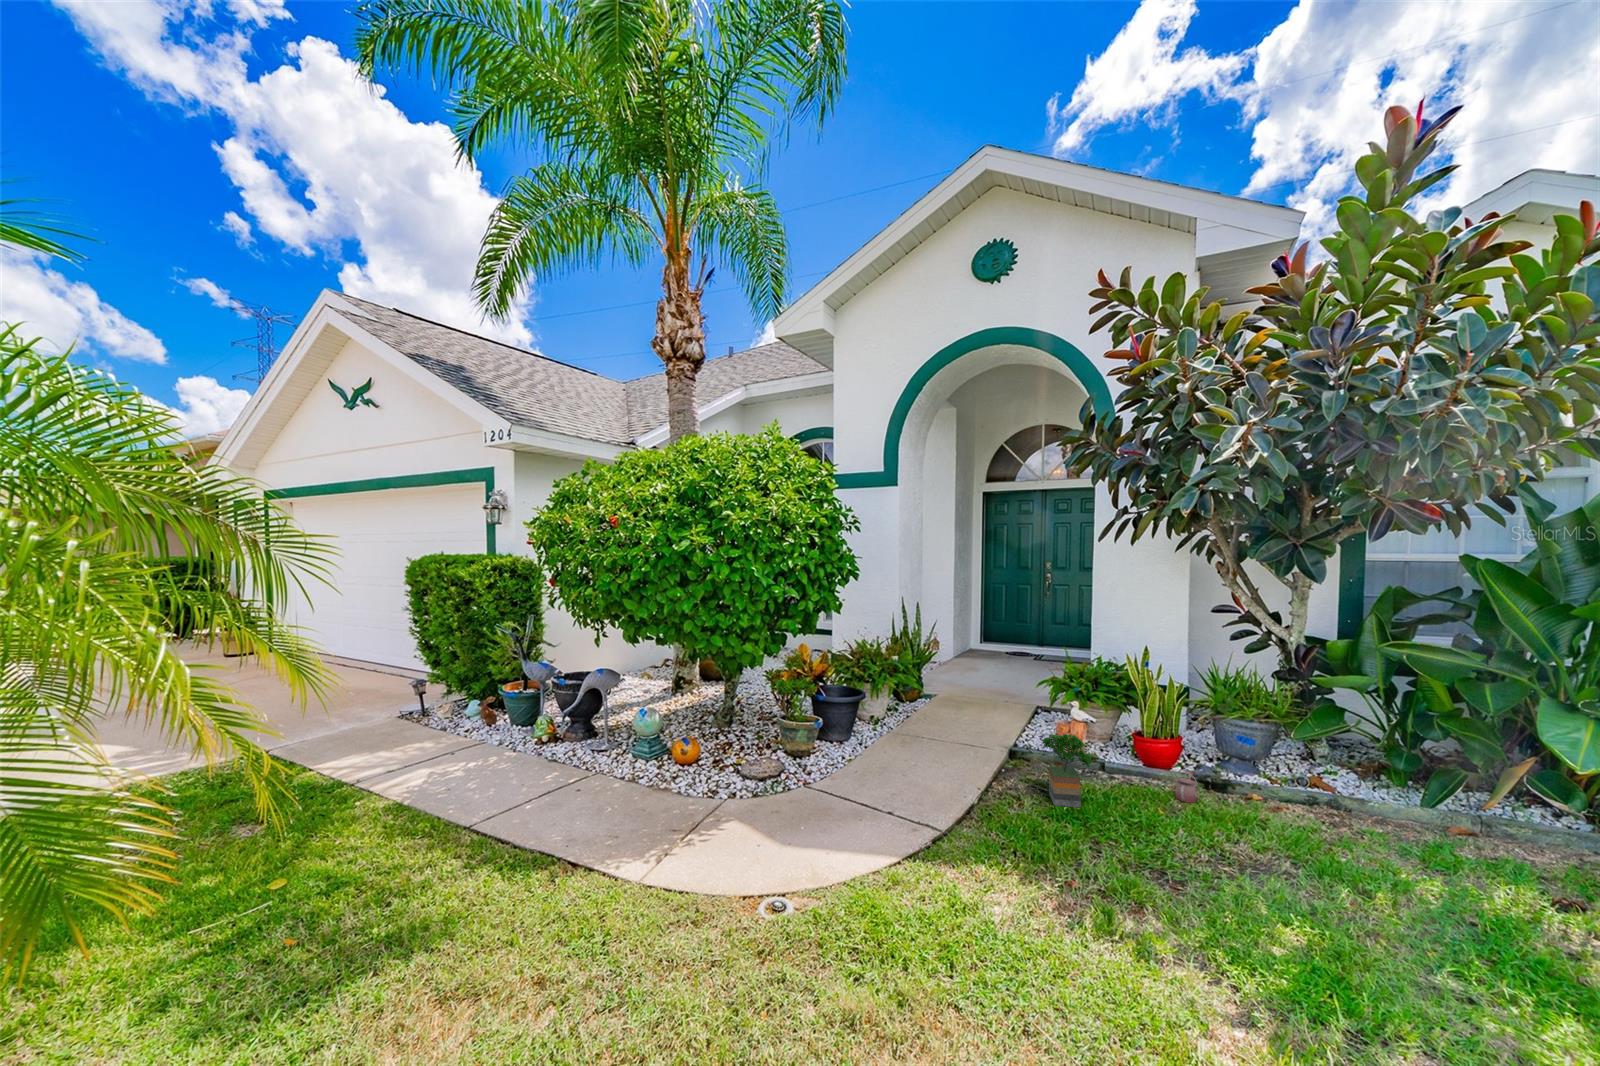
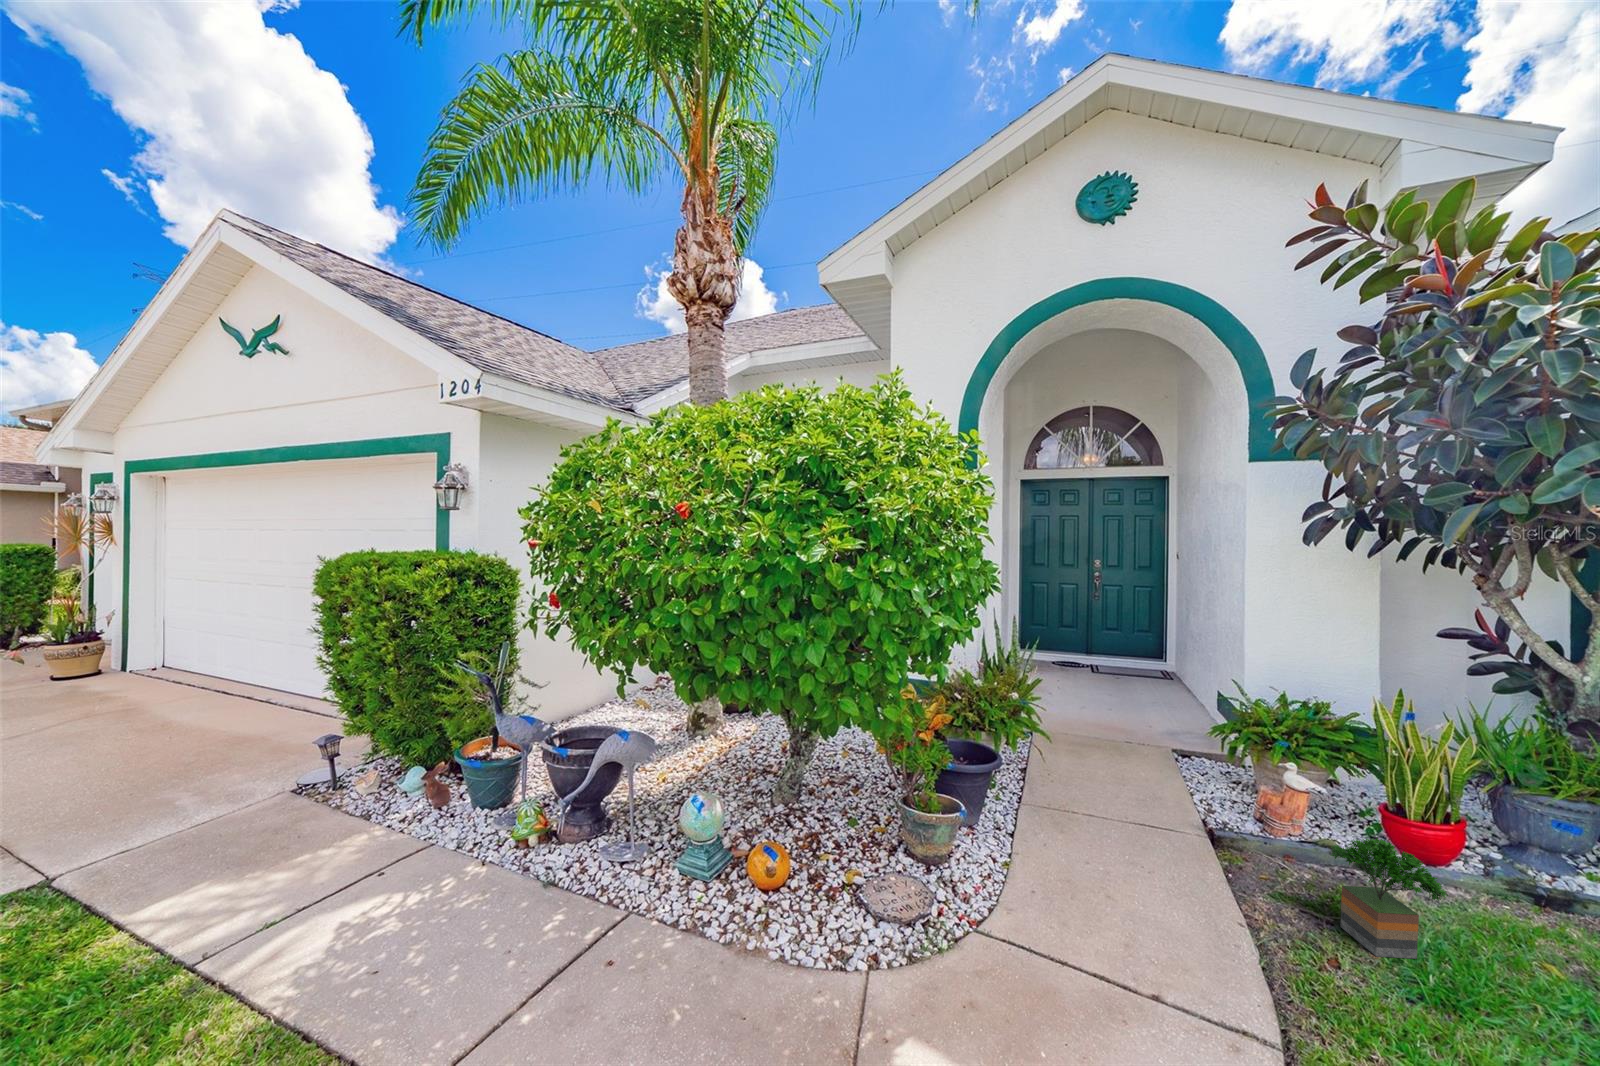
watering can: present [1174,771,1197,803] -> none [1504,877,1555,935]

